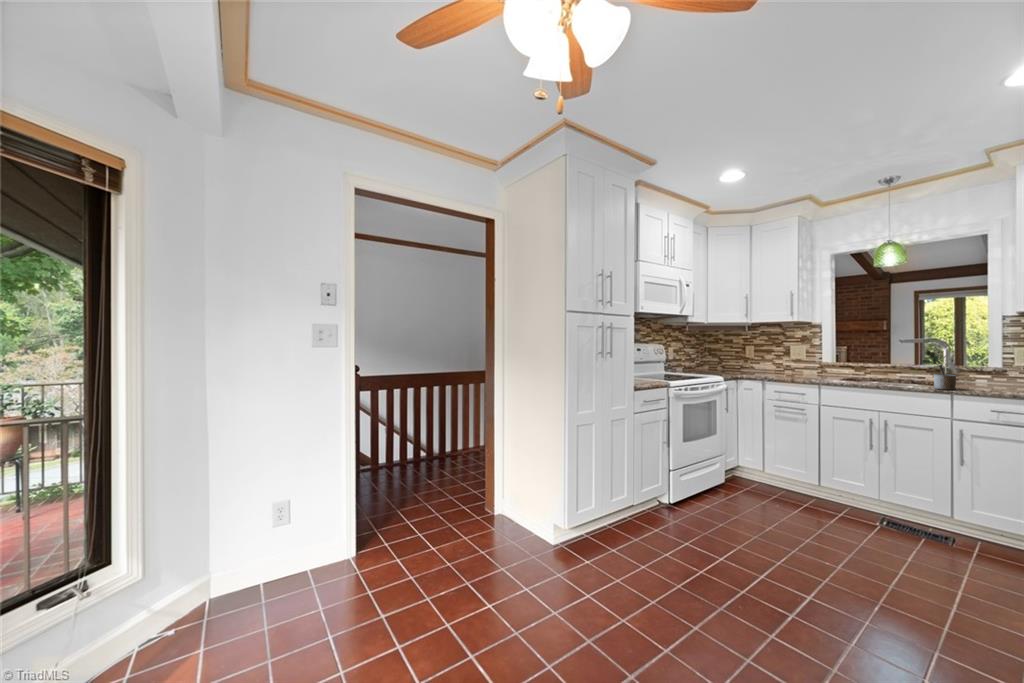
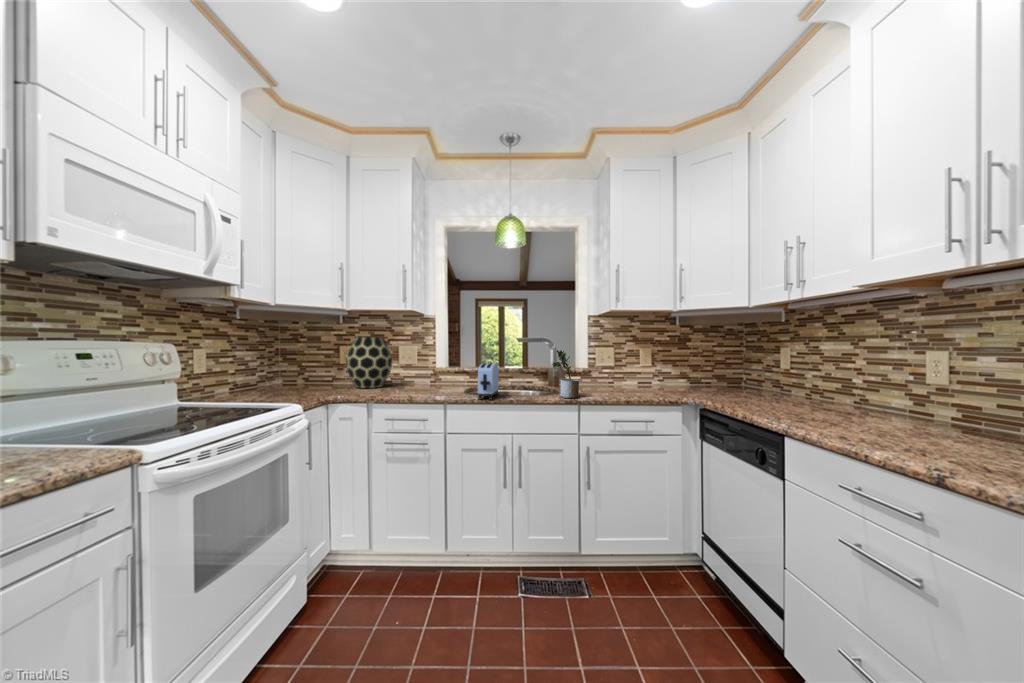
vase: none [749,340,783,373] -> present [346,336,392,388]
toaster: none [844,359,871,384] -> present [478,364,499,399]

